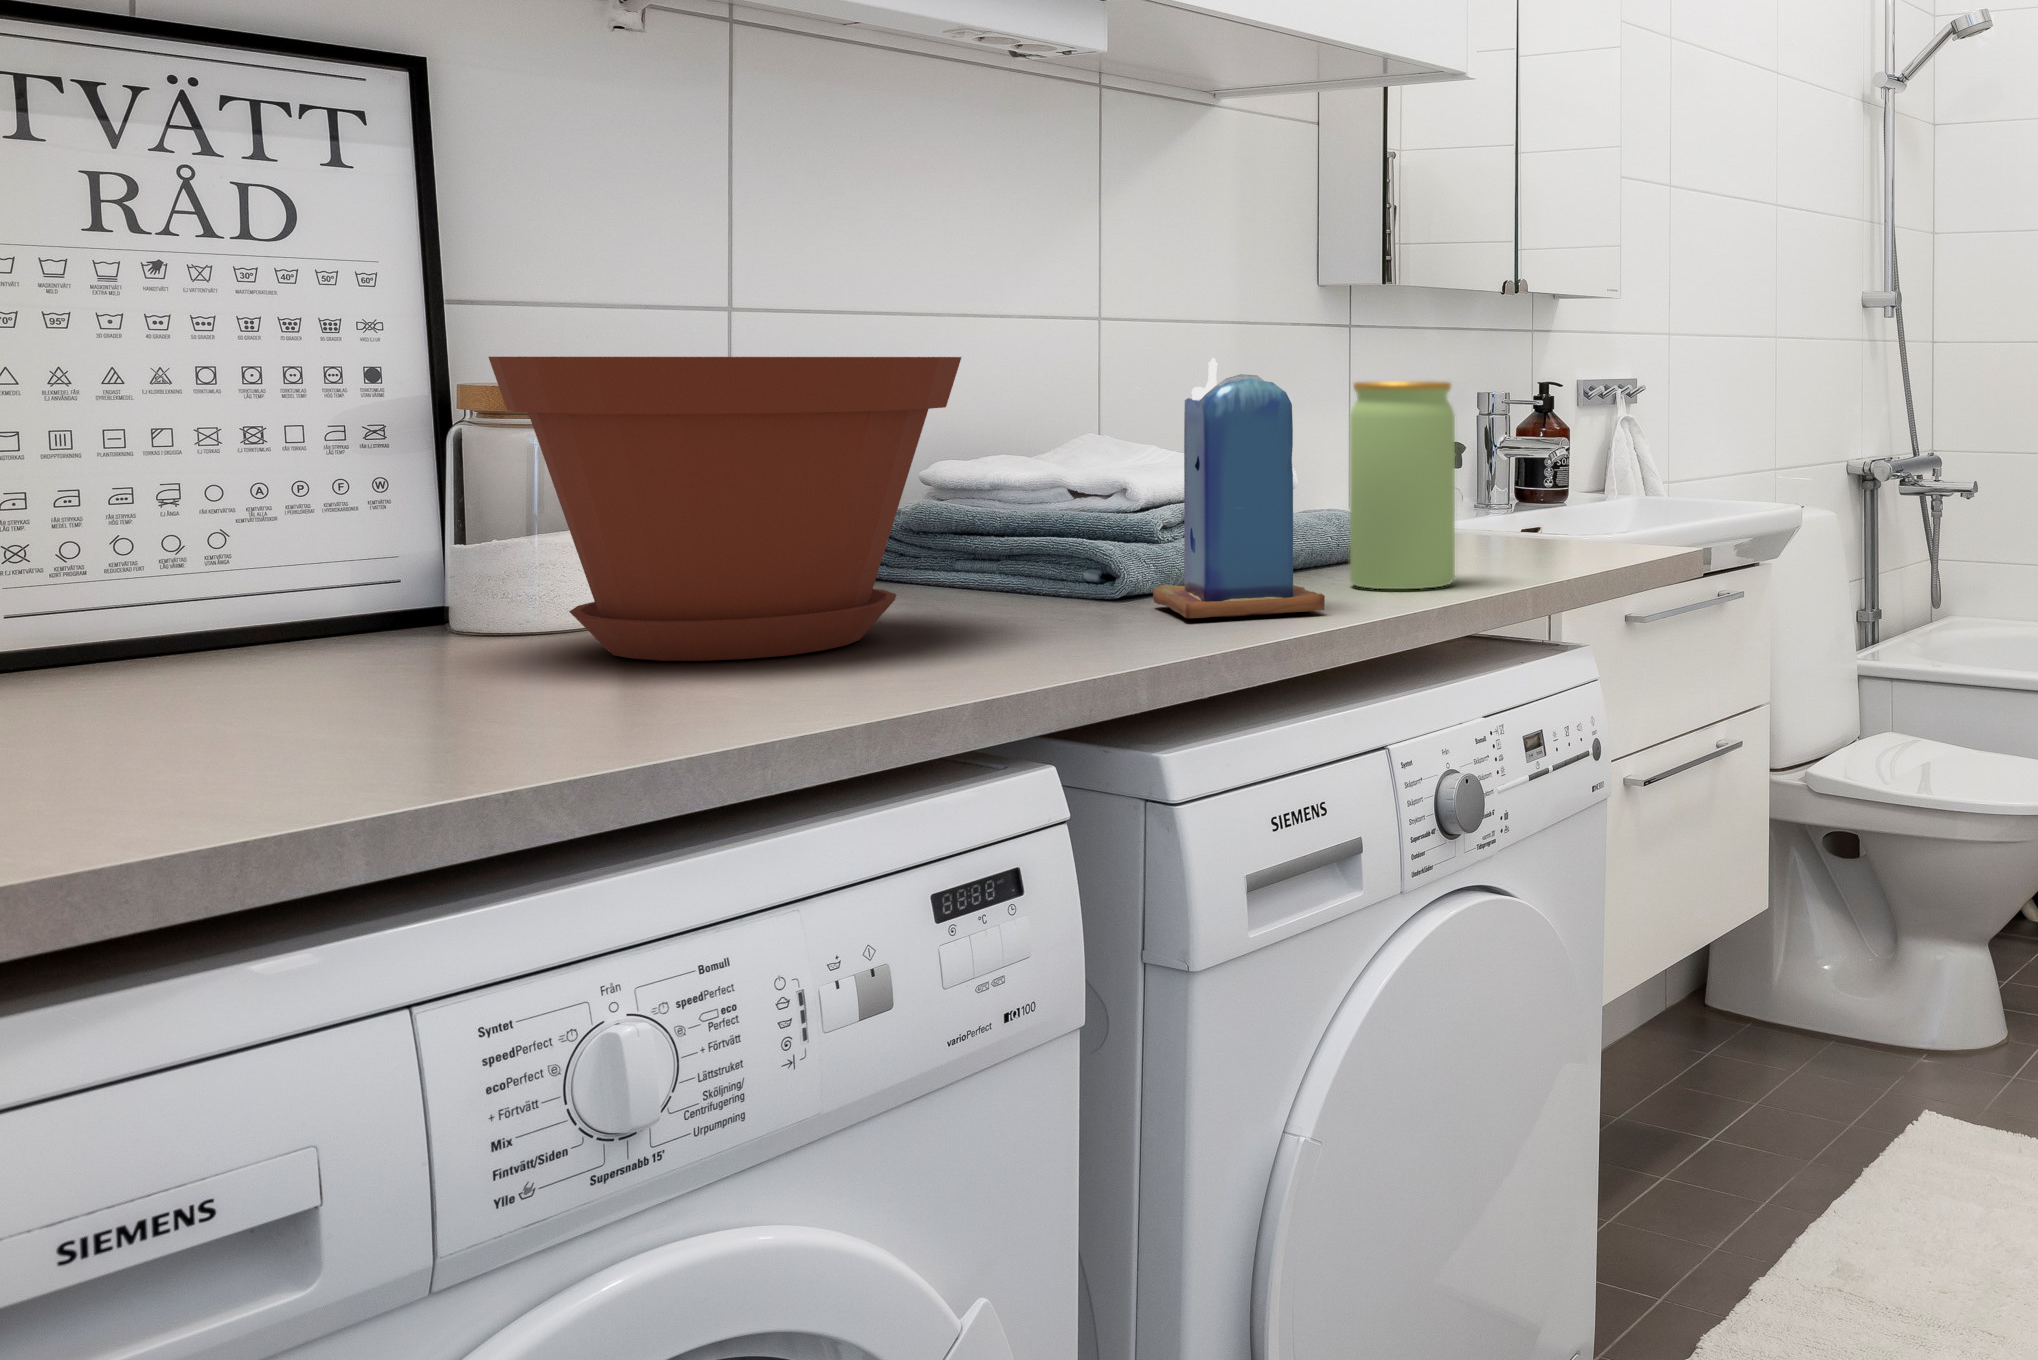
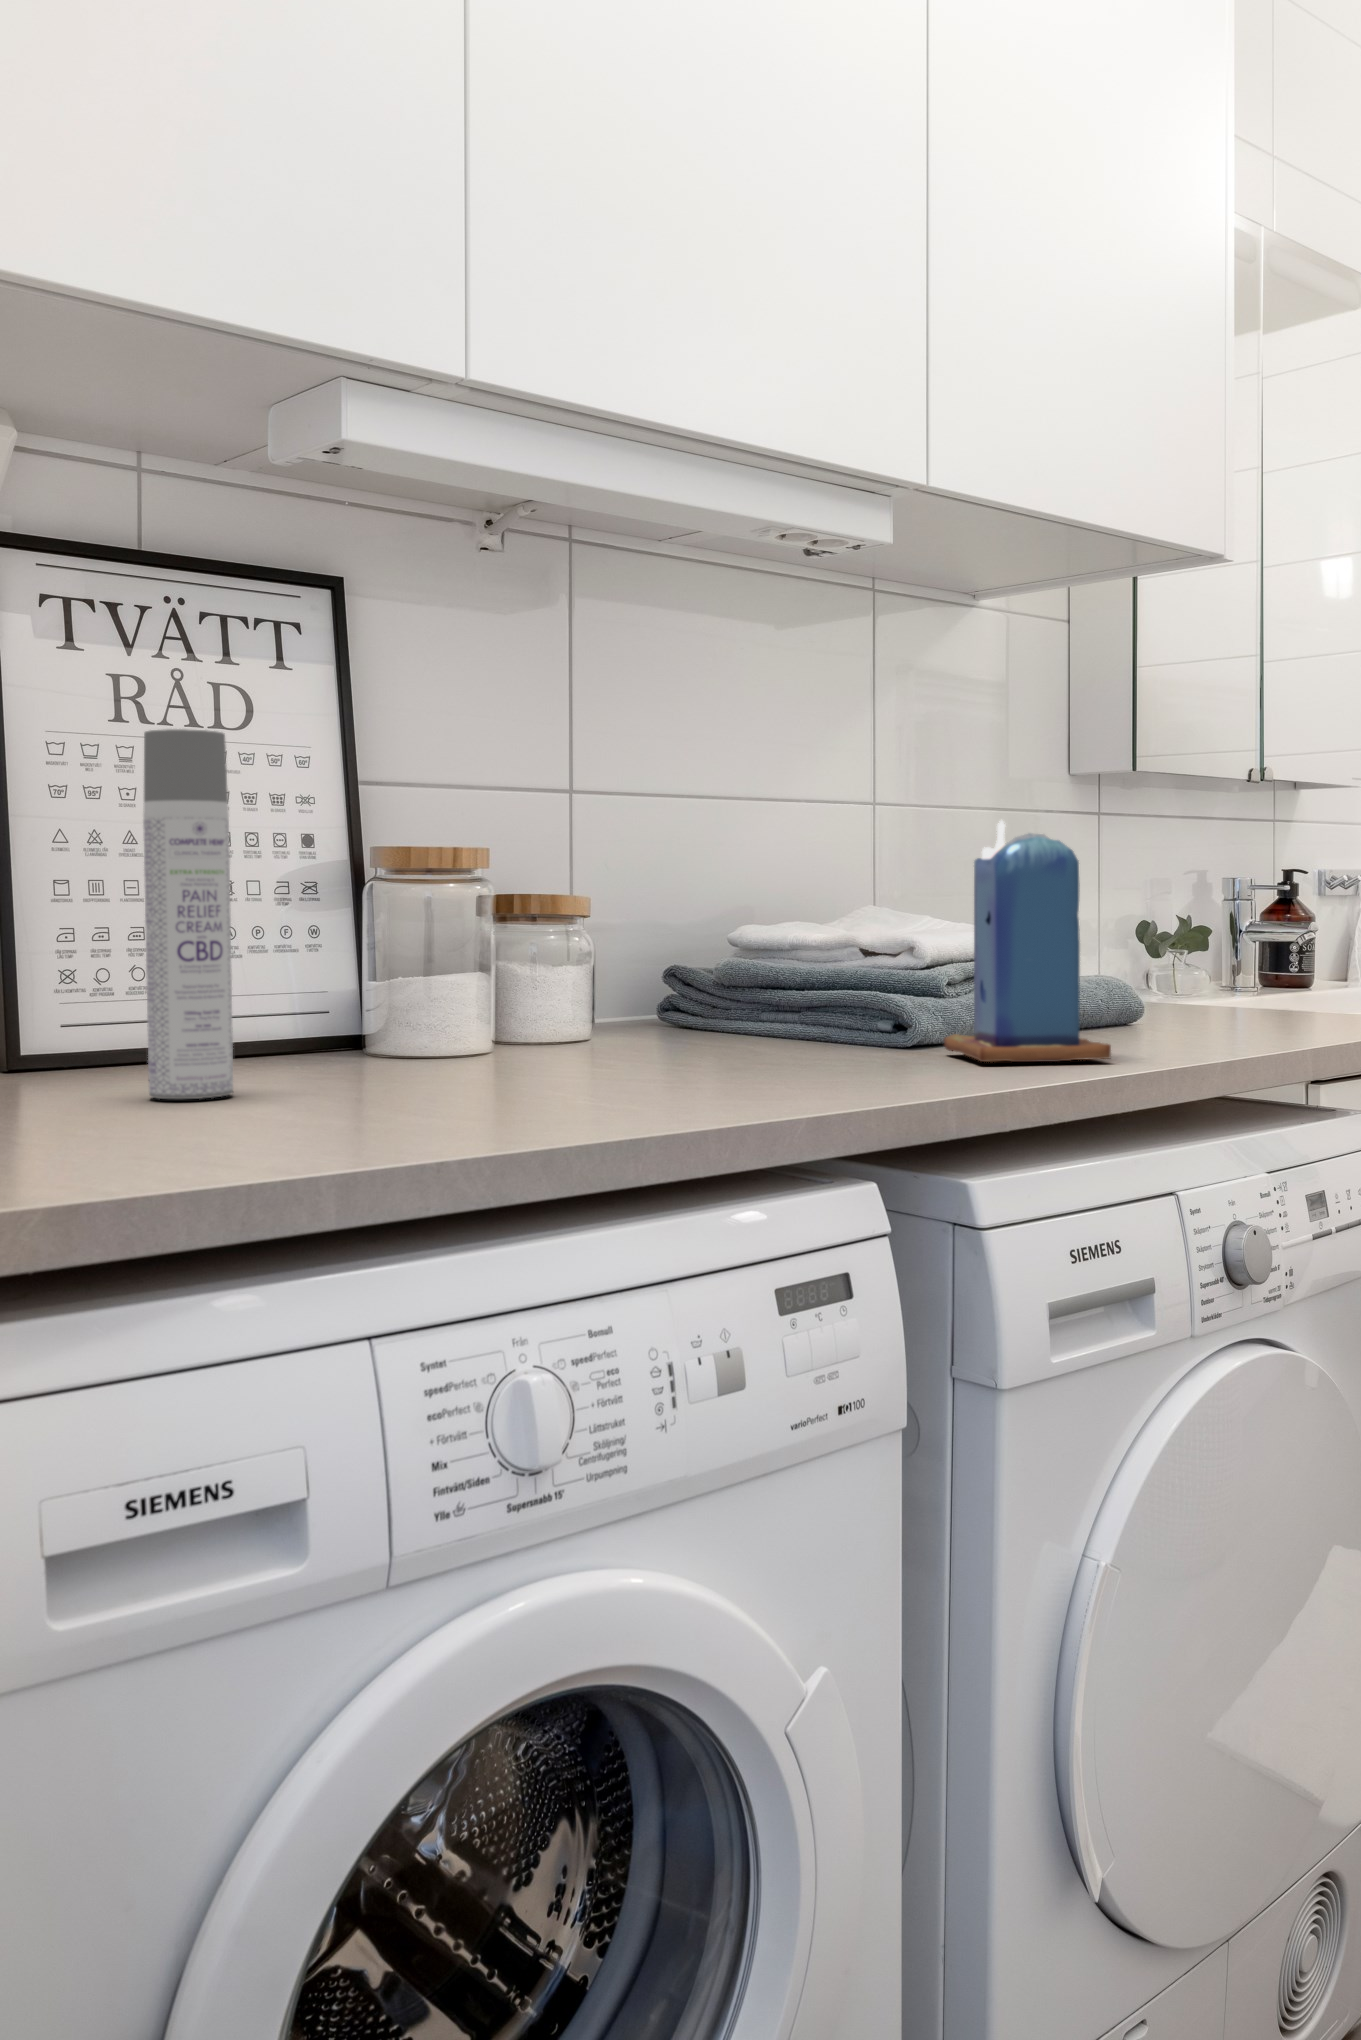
spray bottle: none [129,264,251,713] -> present [143,729,233,1099]
plant pot: present [488,357,961,661] -> none [399,807,782,1080]
jar: present [1350,381,1455,589] -> none [1124,846,1229,1047]

